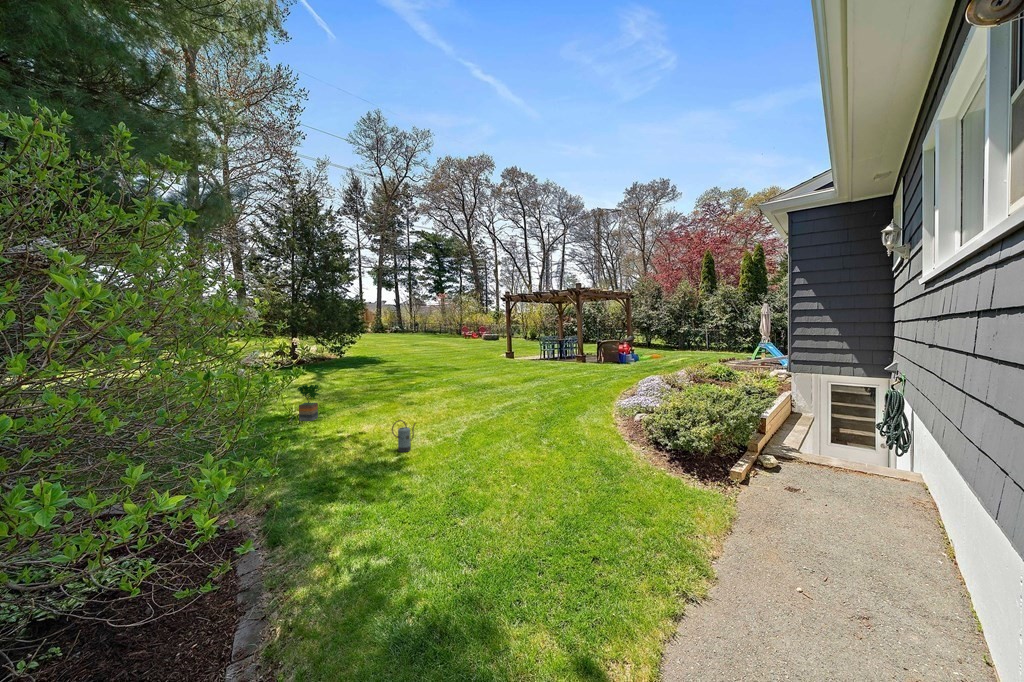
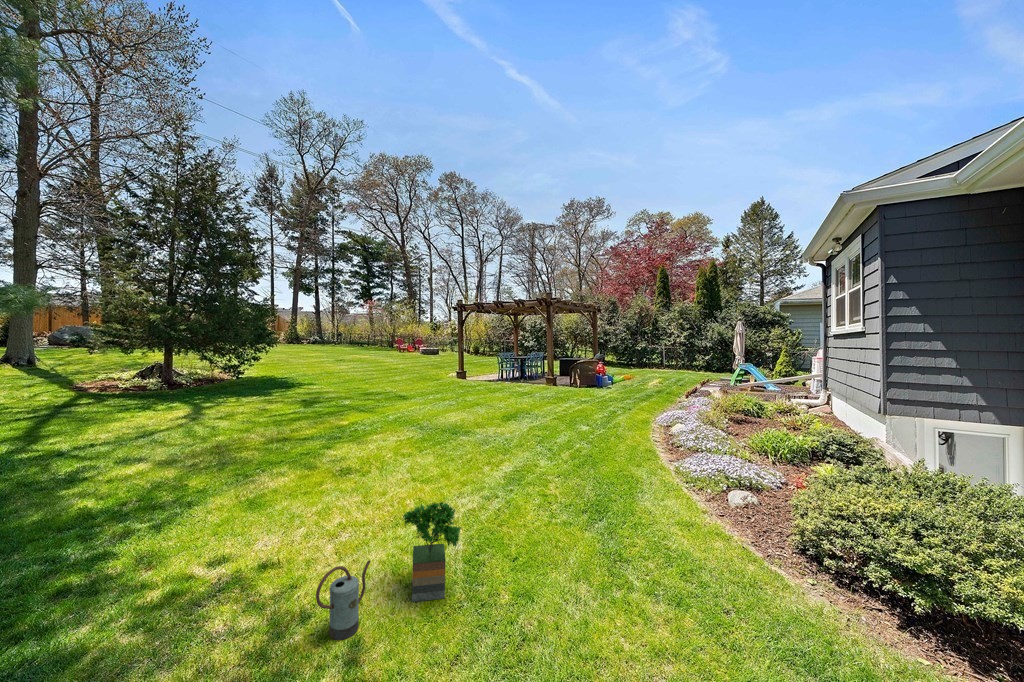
potted tree: present [298,384,321,421] -> present [402,502,461,602]

